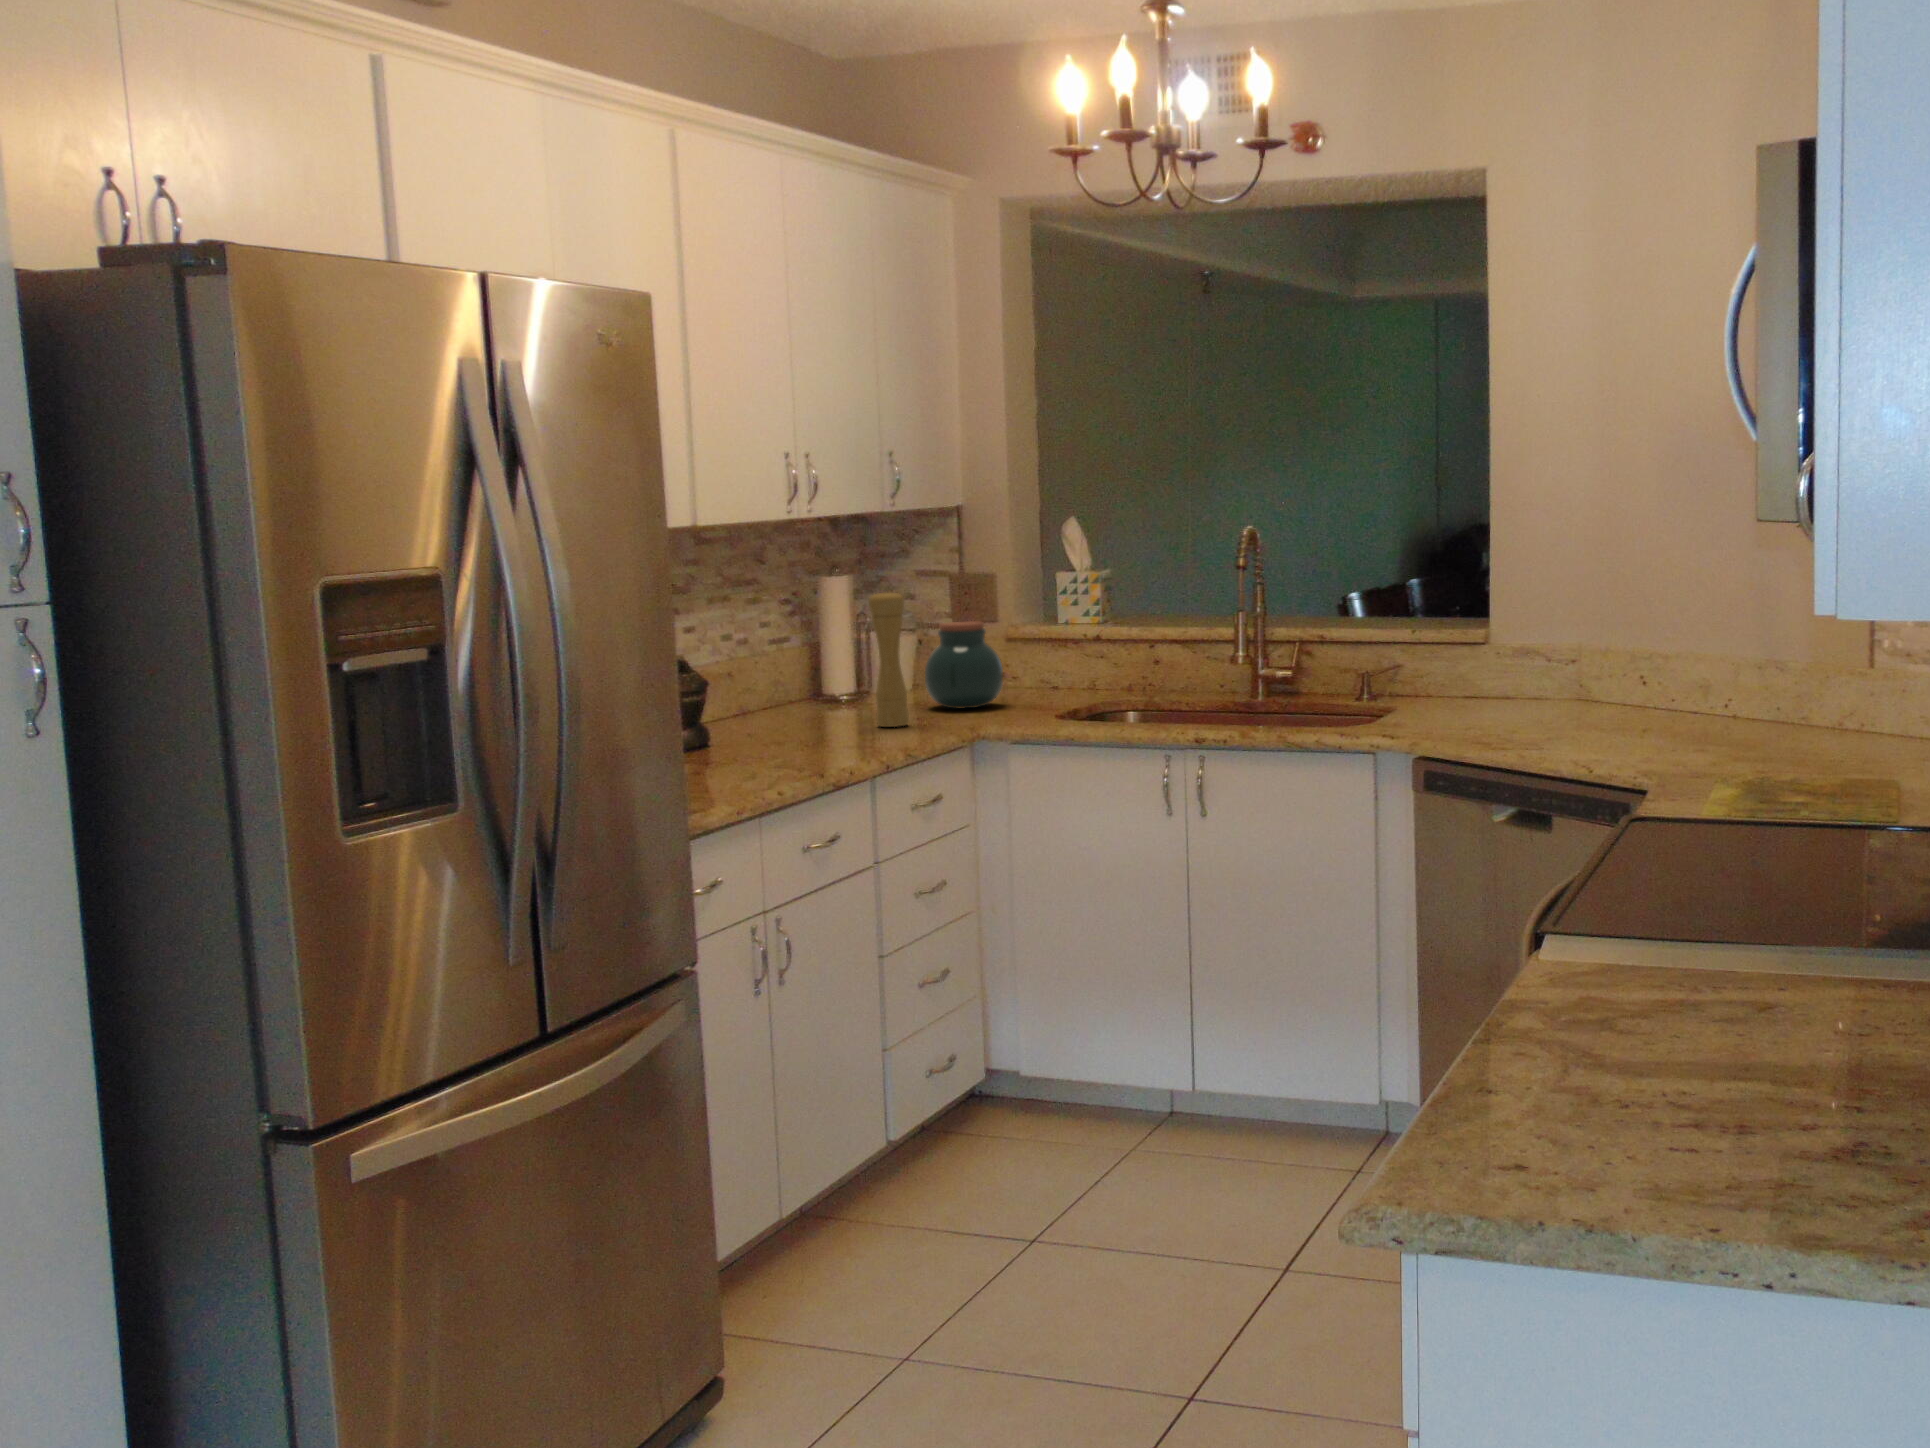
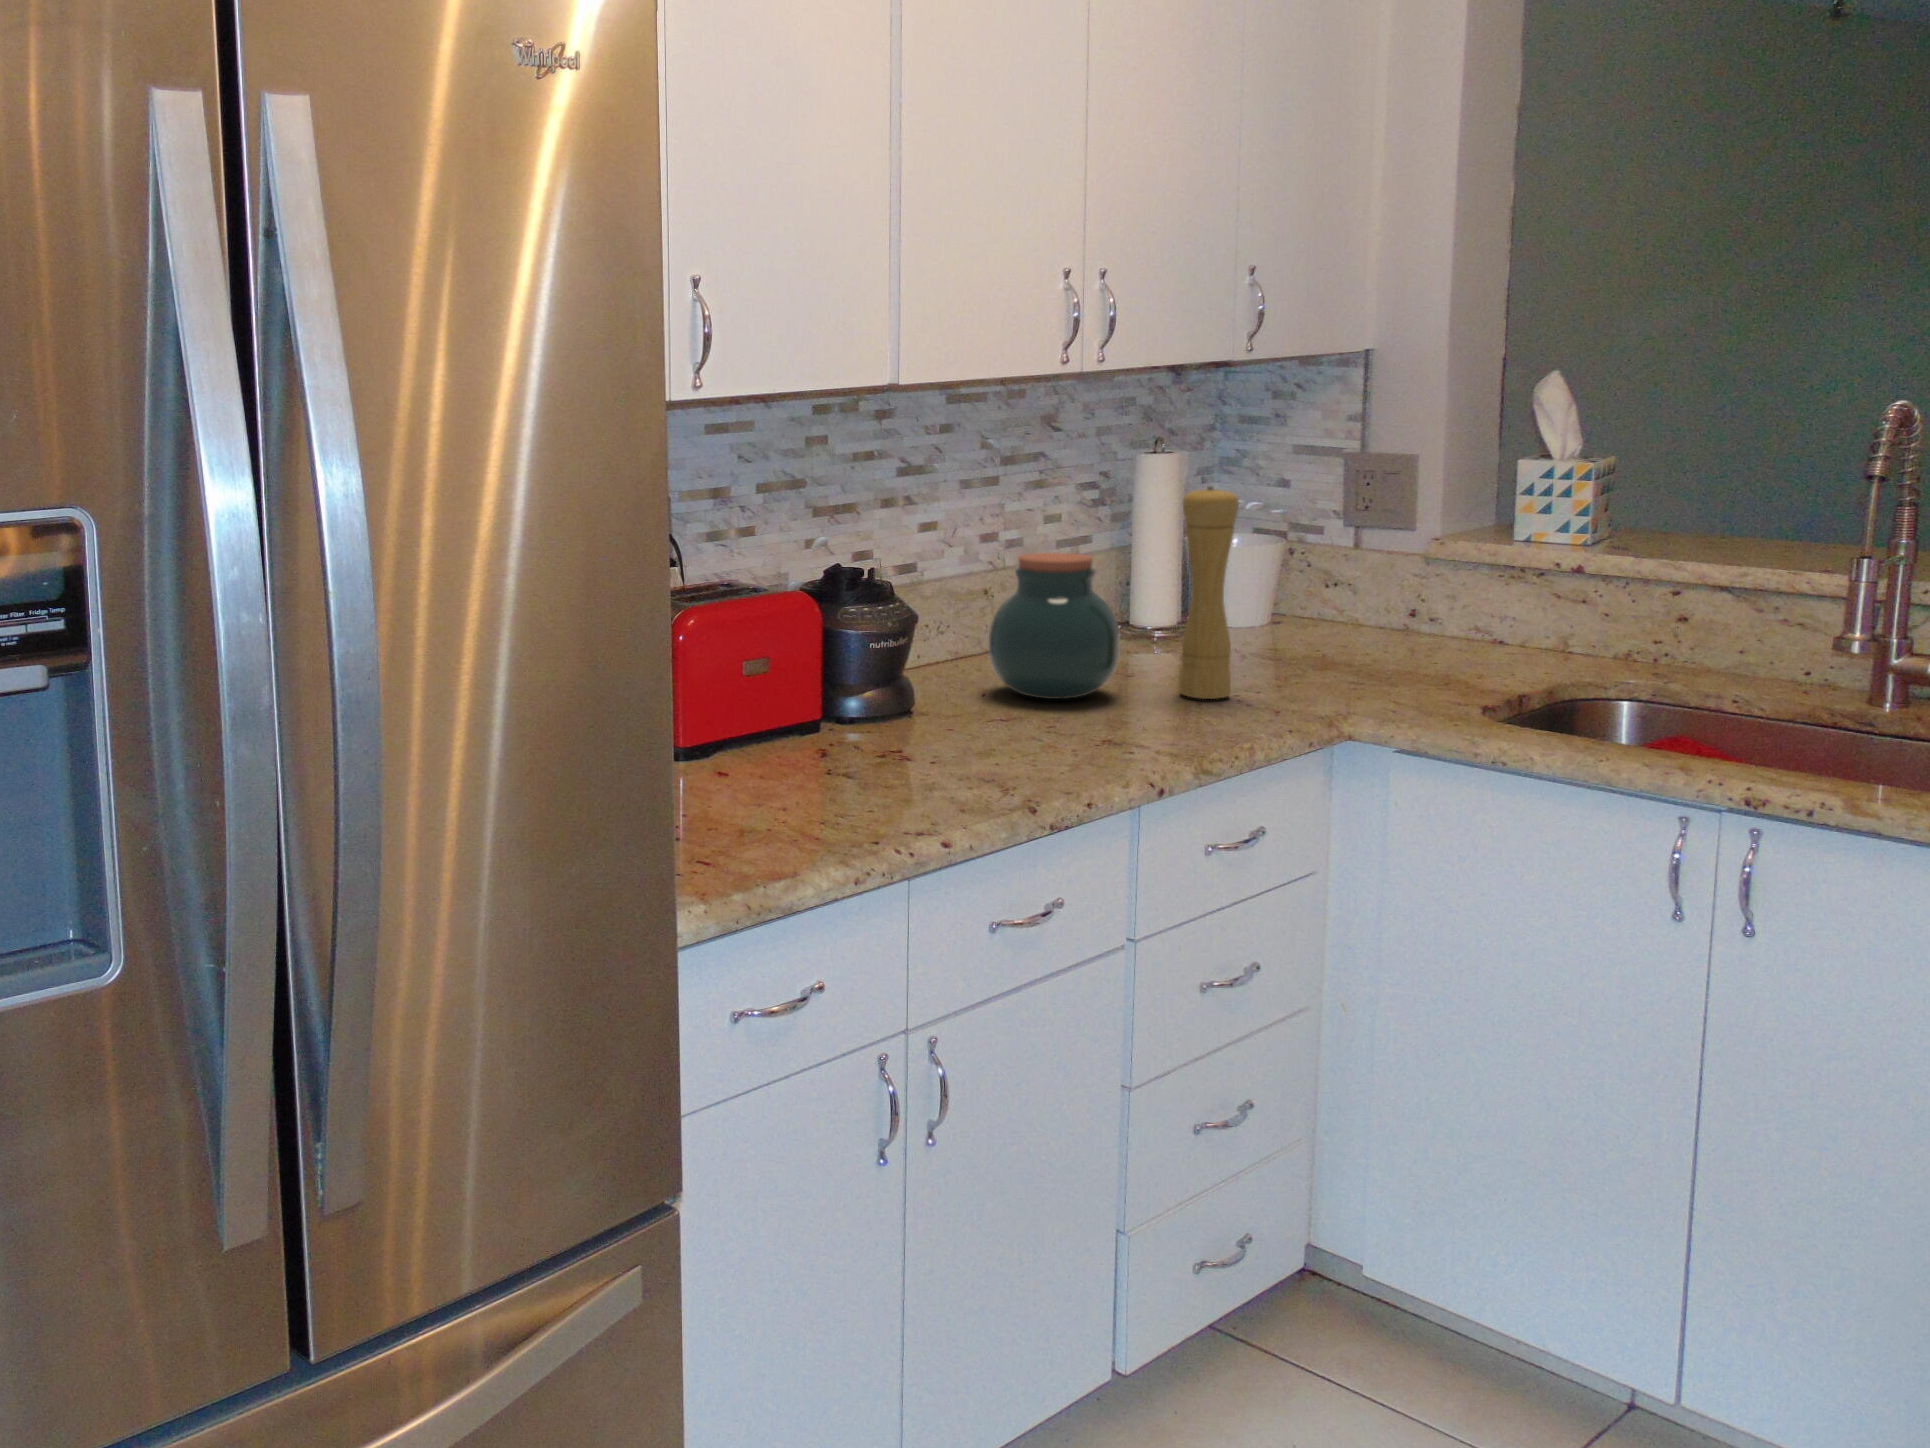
jar: present [925,621,1003,708] -> present [989,553,1120,699]

